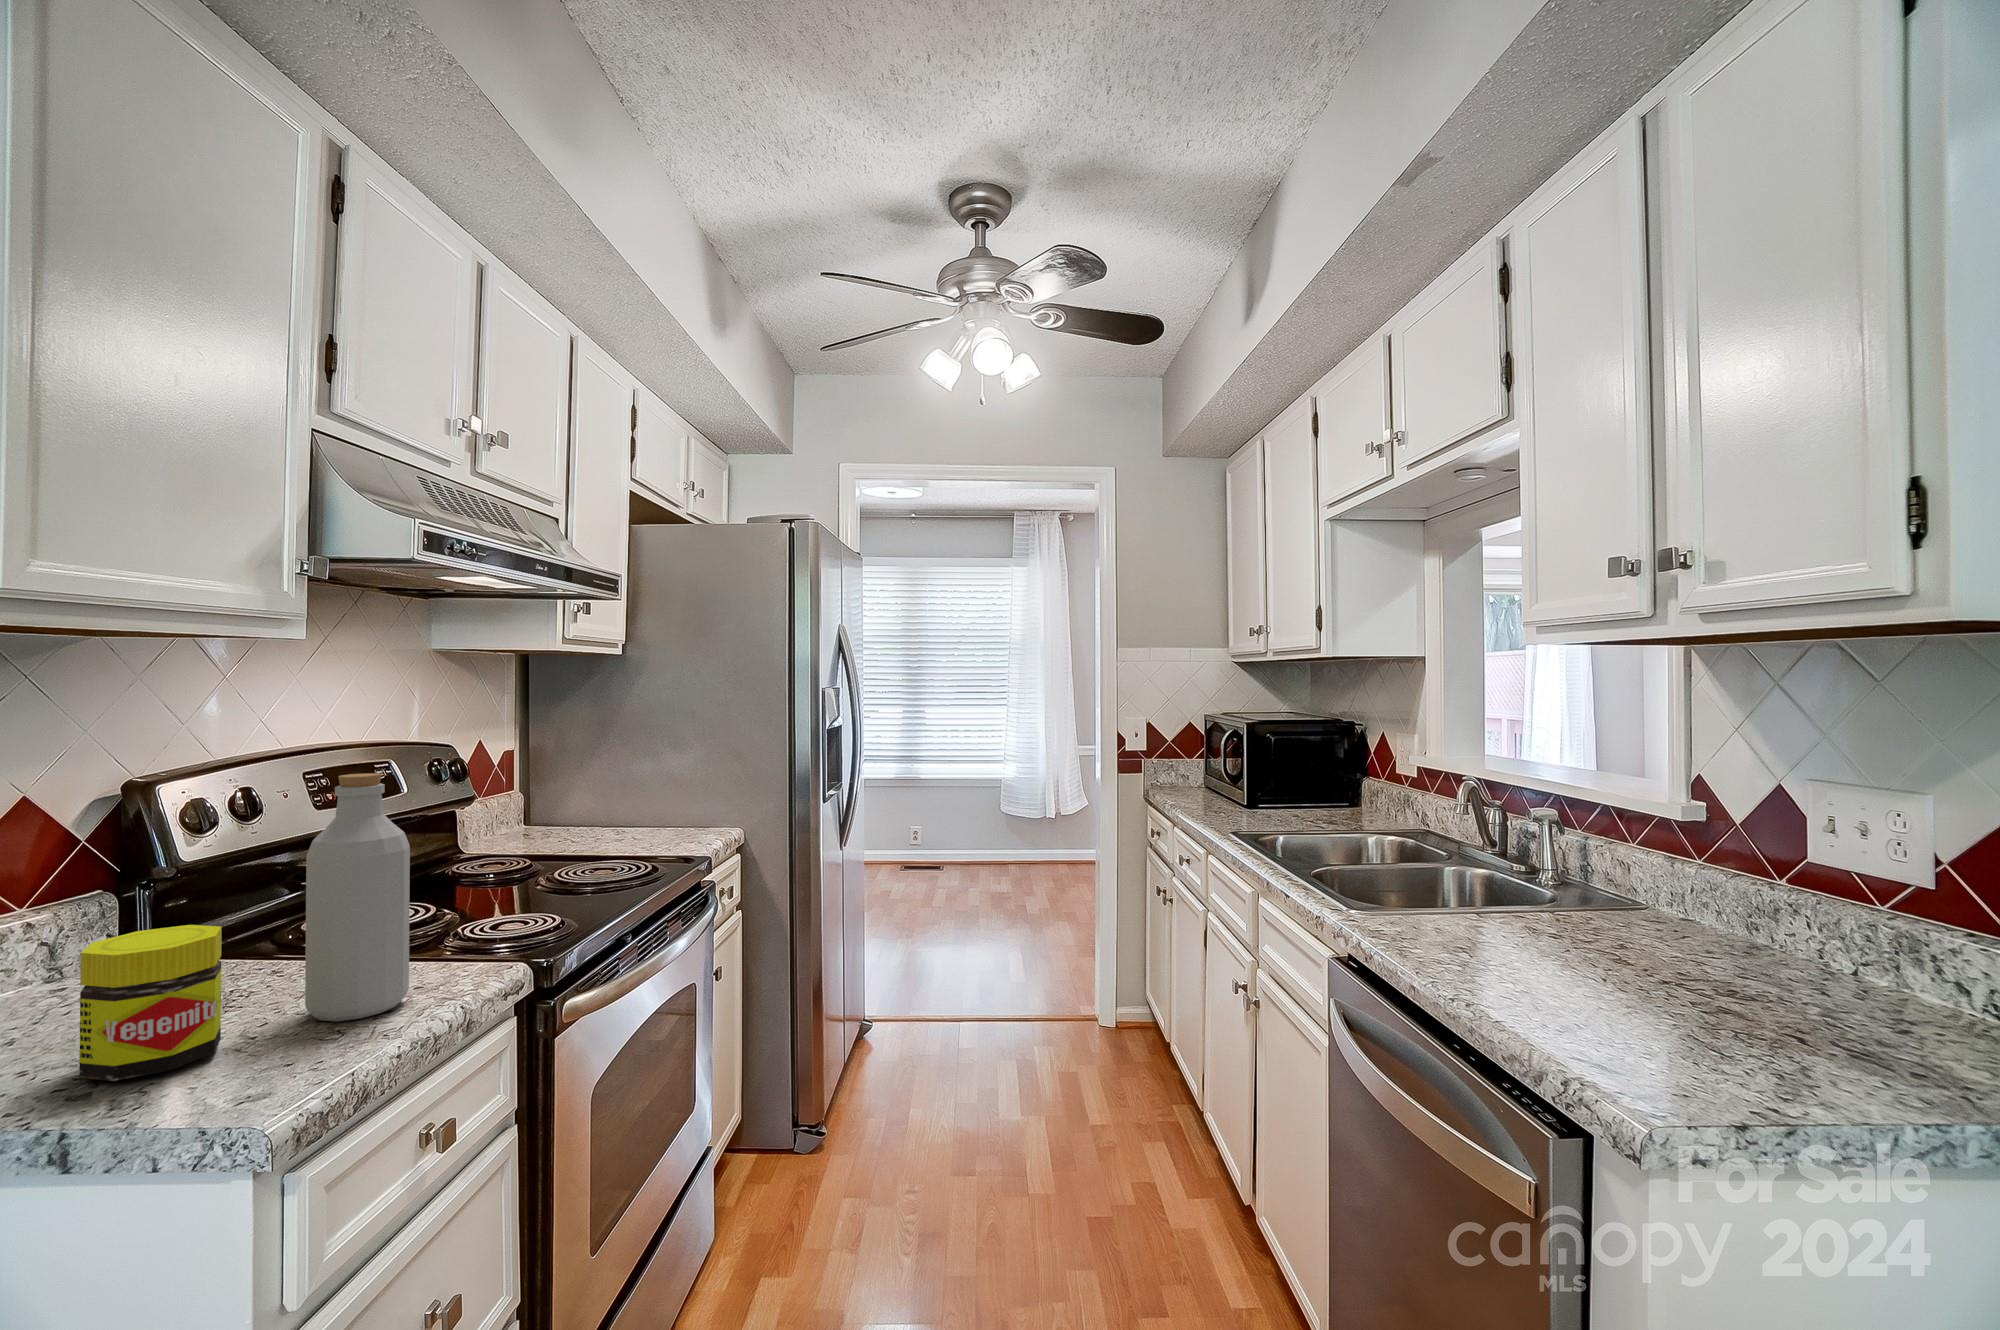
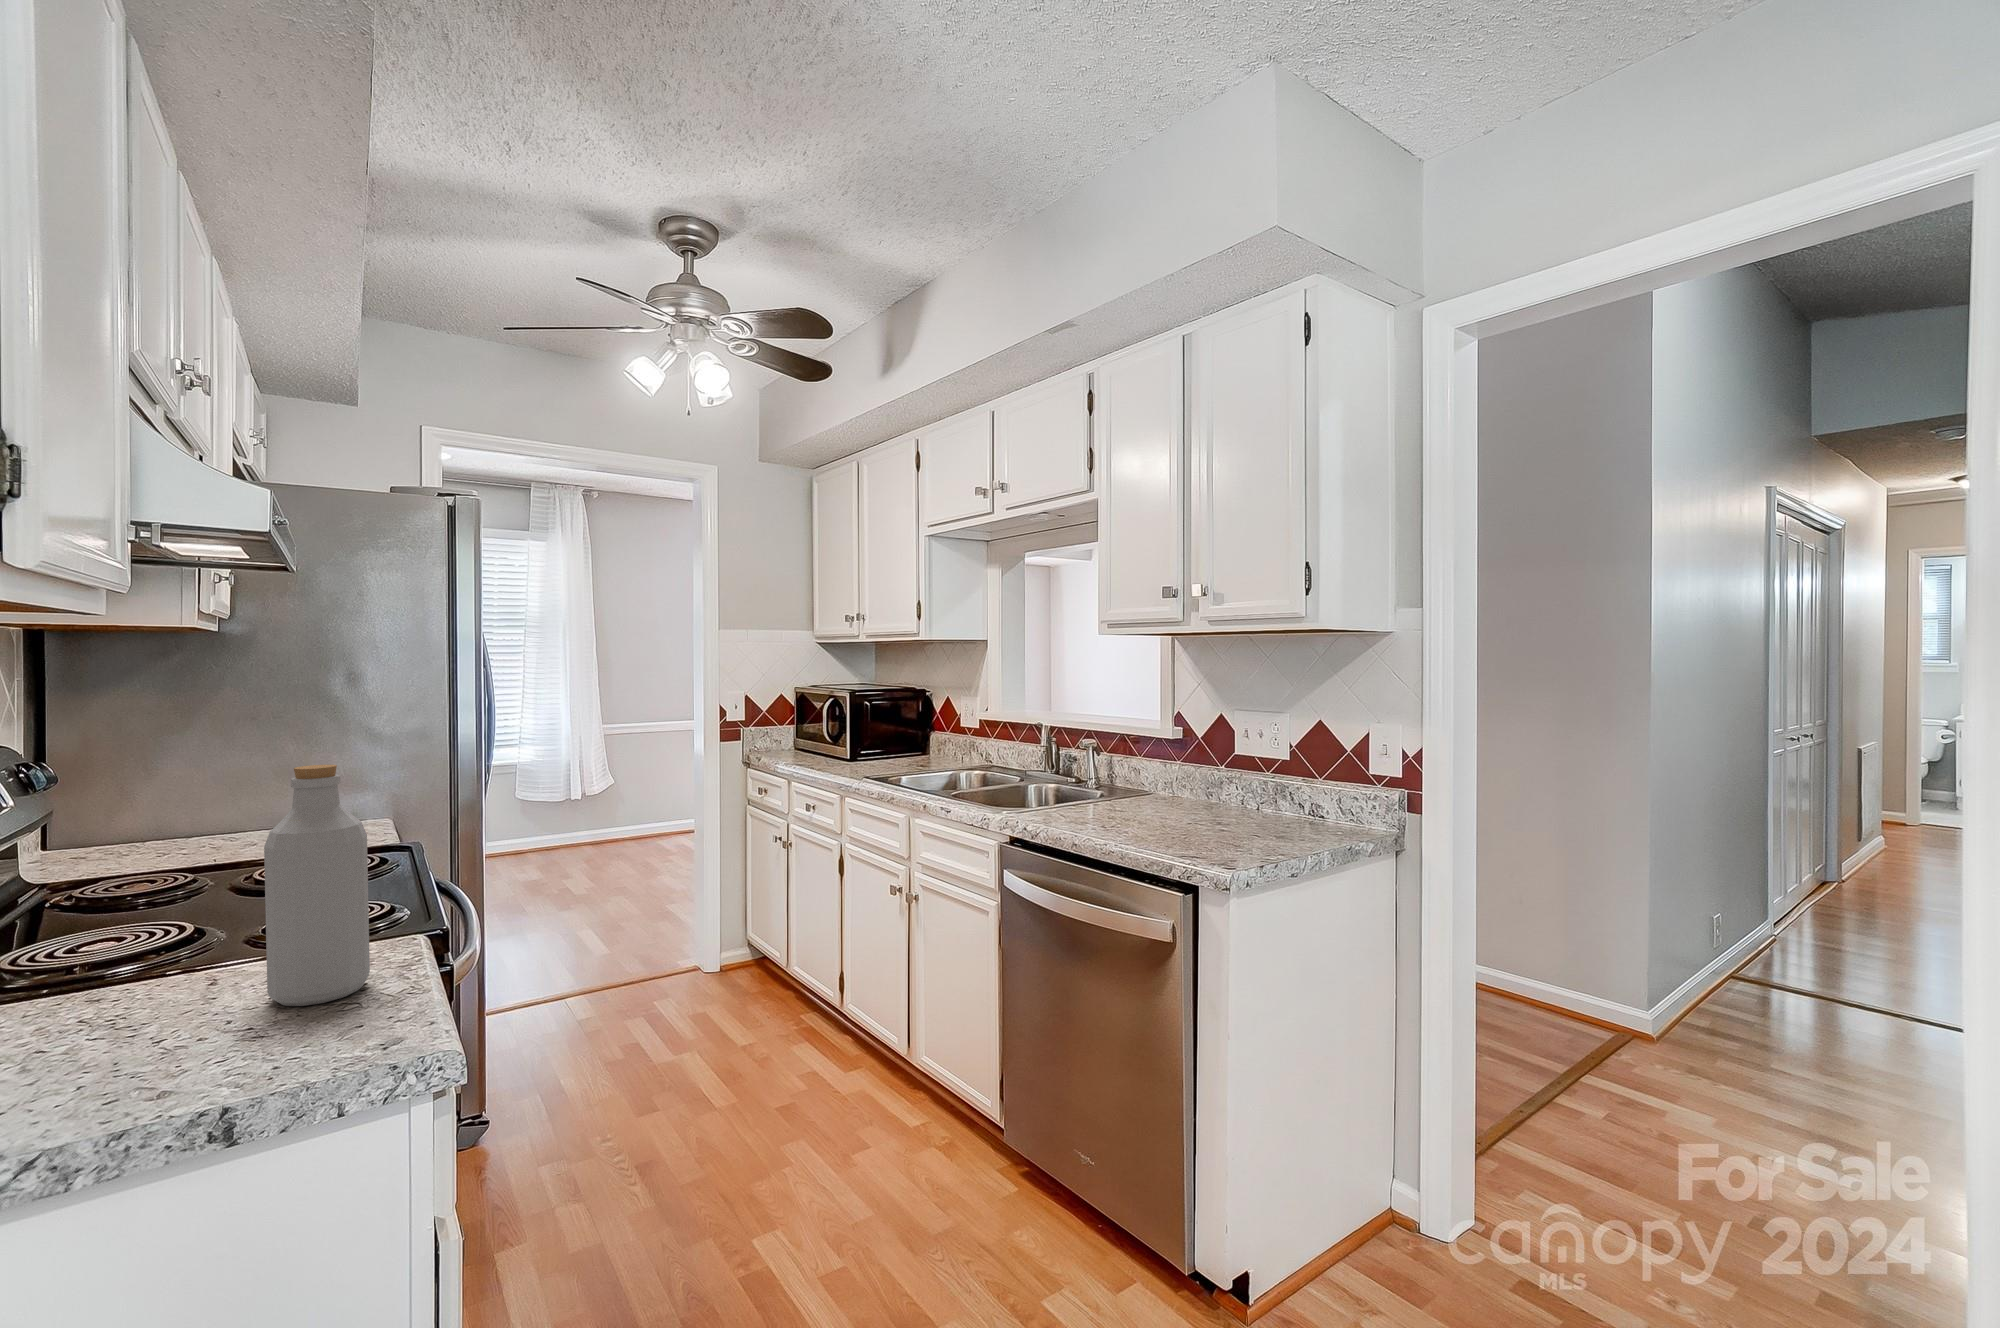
jar: present [79,925,222,1081] -> none [121,921,263,1079]

